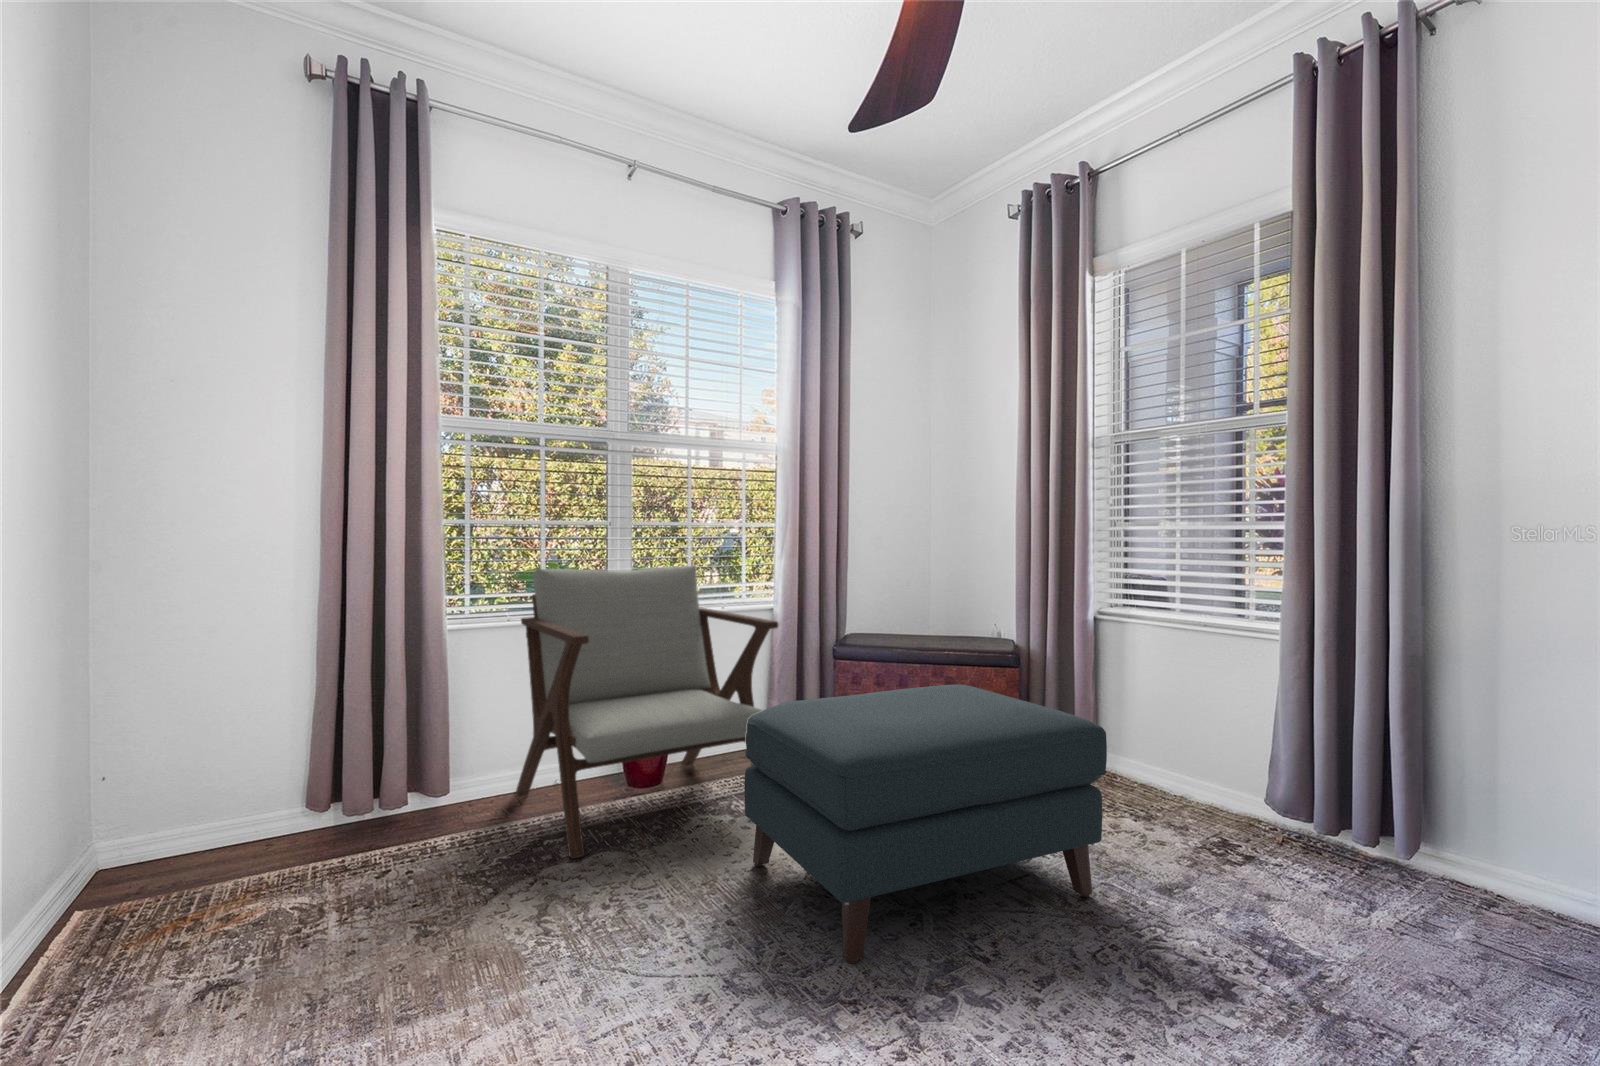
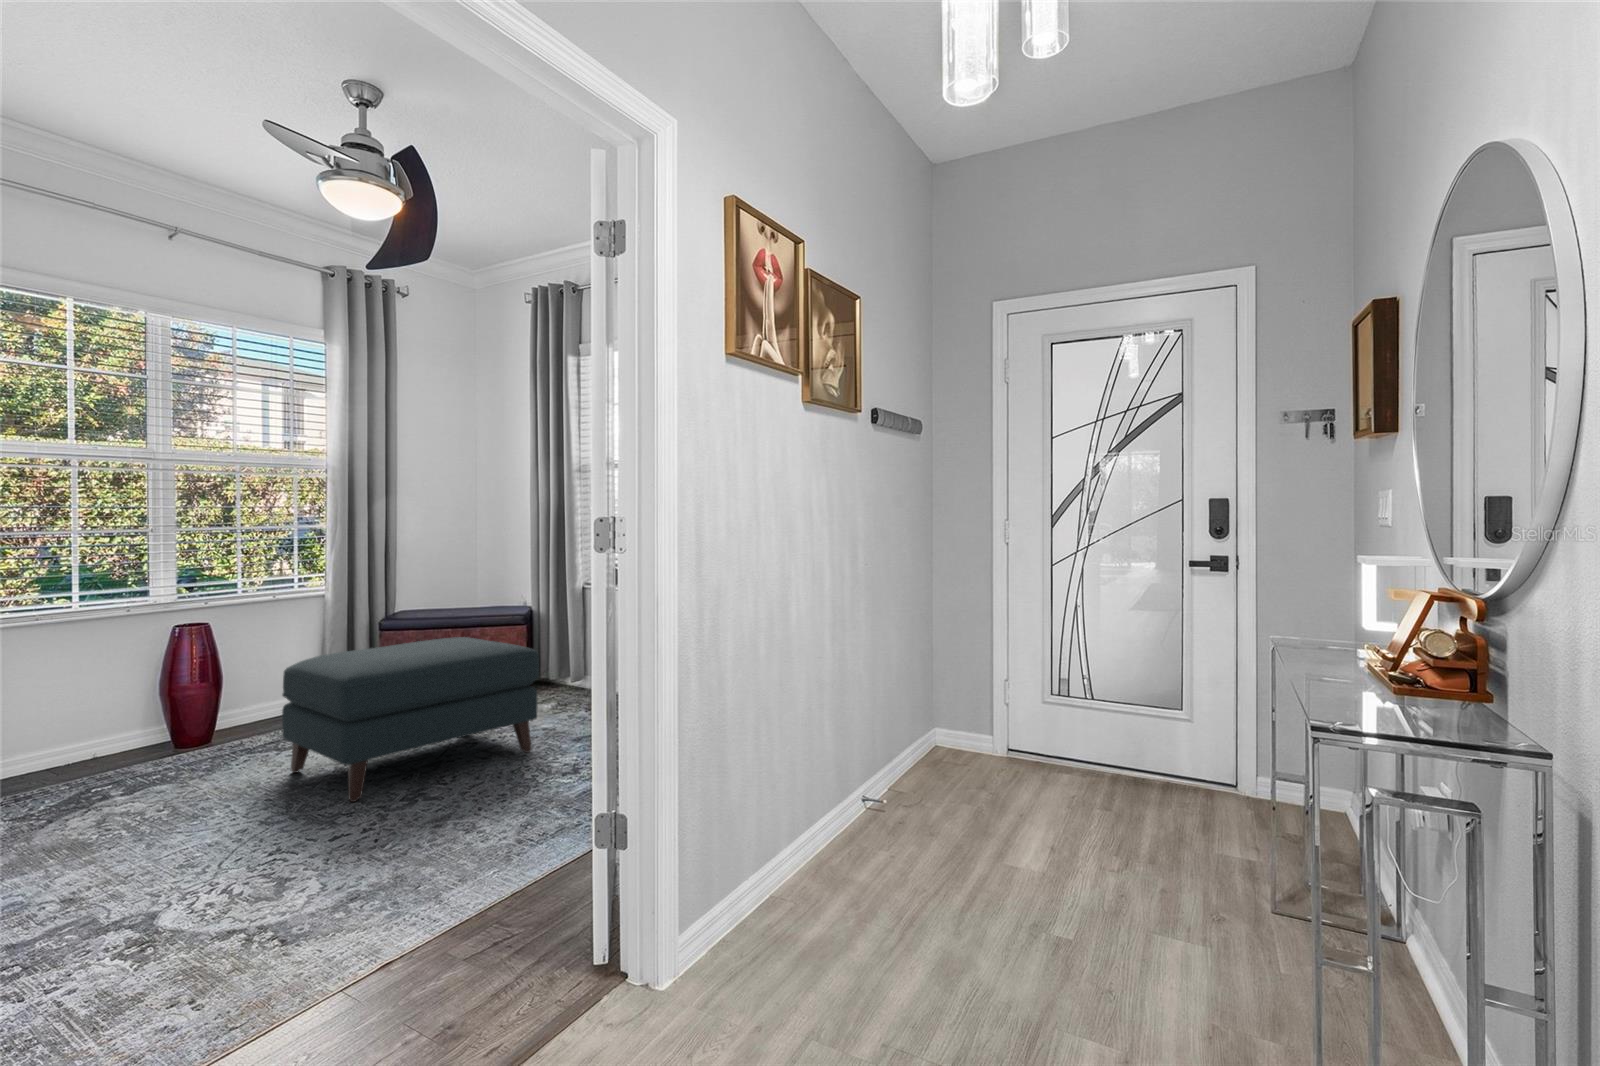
lounge chair: present [515,565,778,859] -> none [51,563,318,793]

